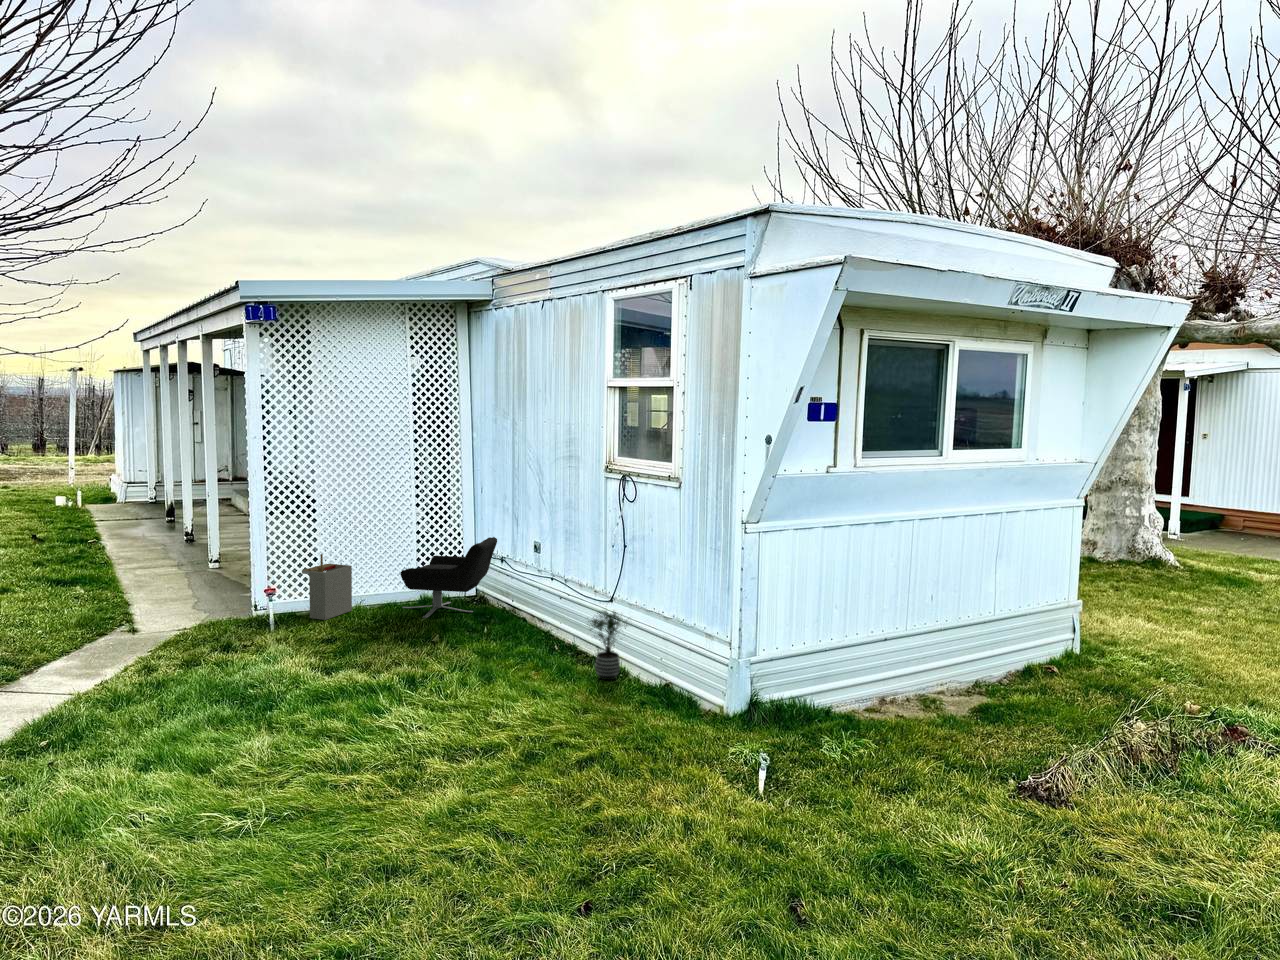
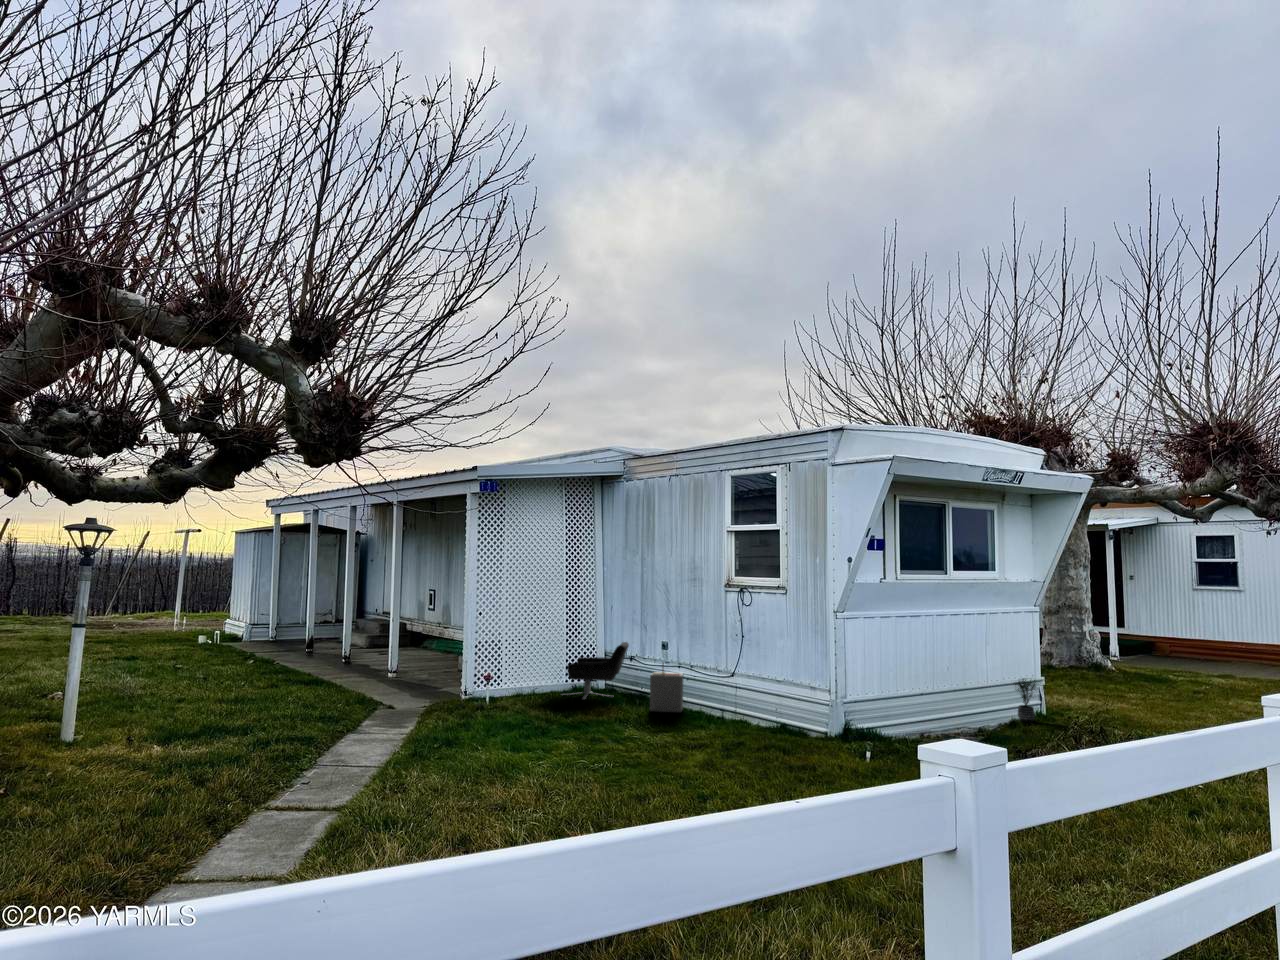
storage bin: present [302,554,352,620] -> present [650,664,683,712]
potted plant: present [588,611,627,680] -> present [1015,680,1037,723]

